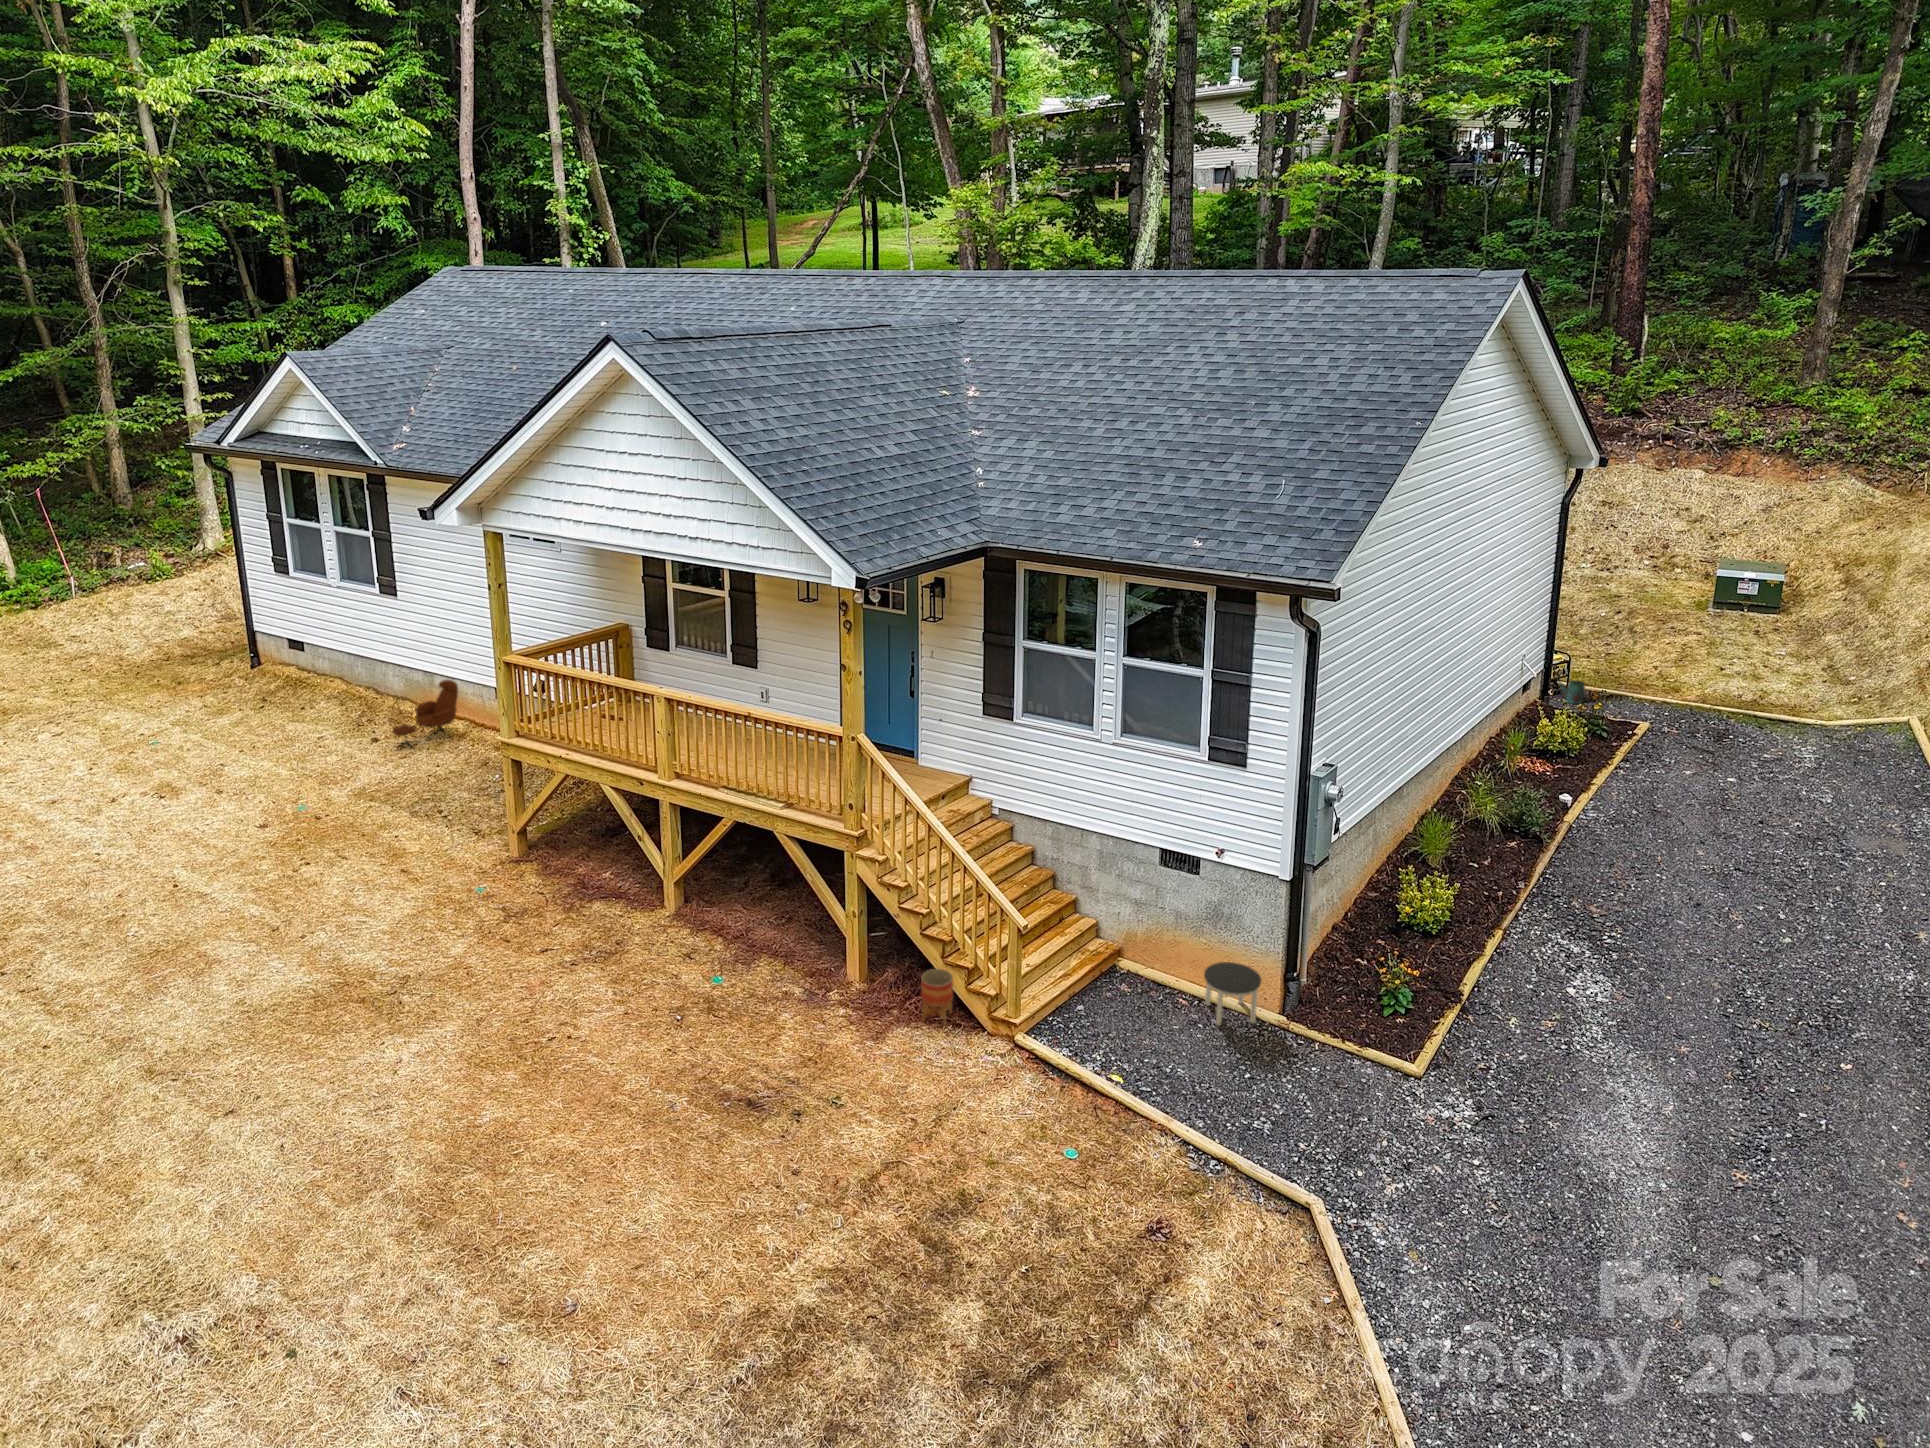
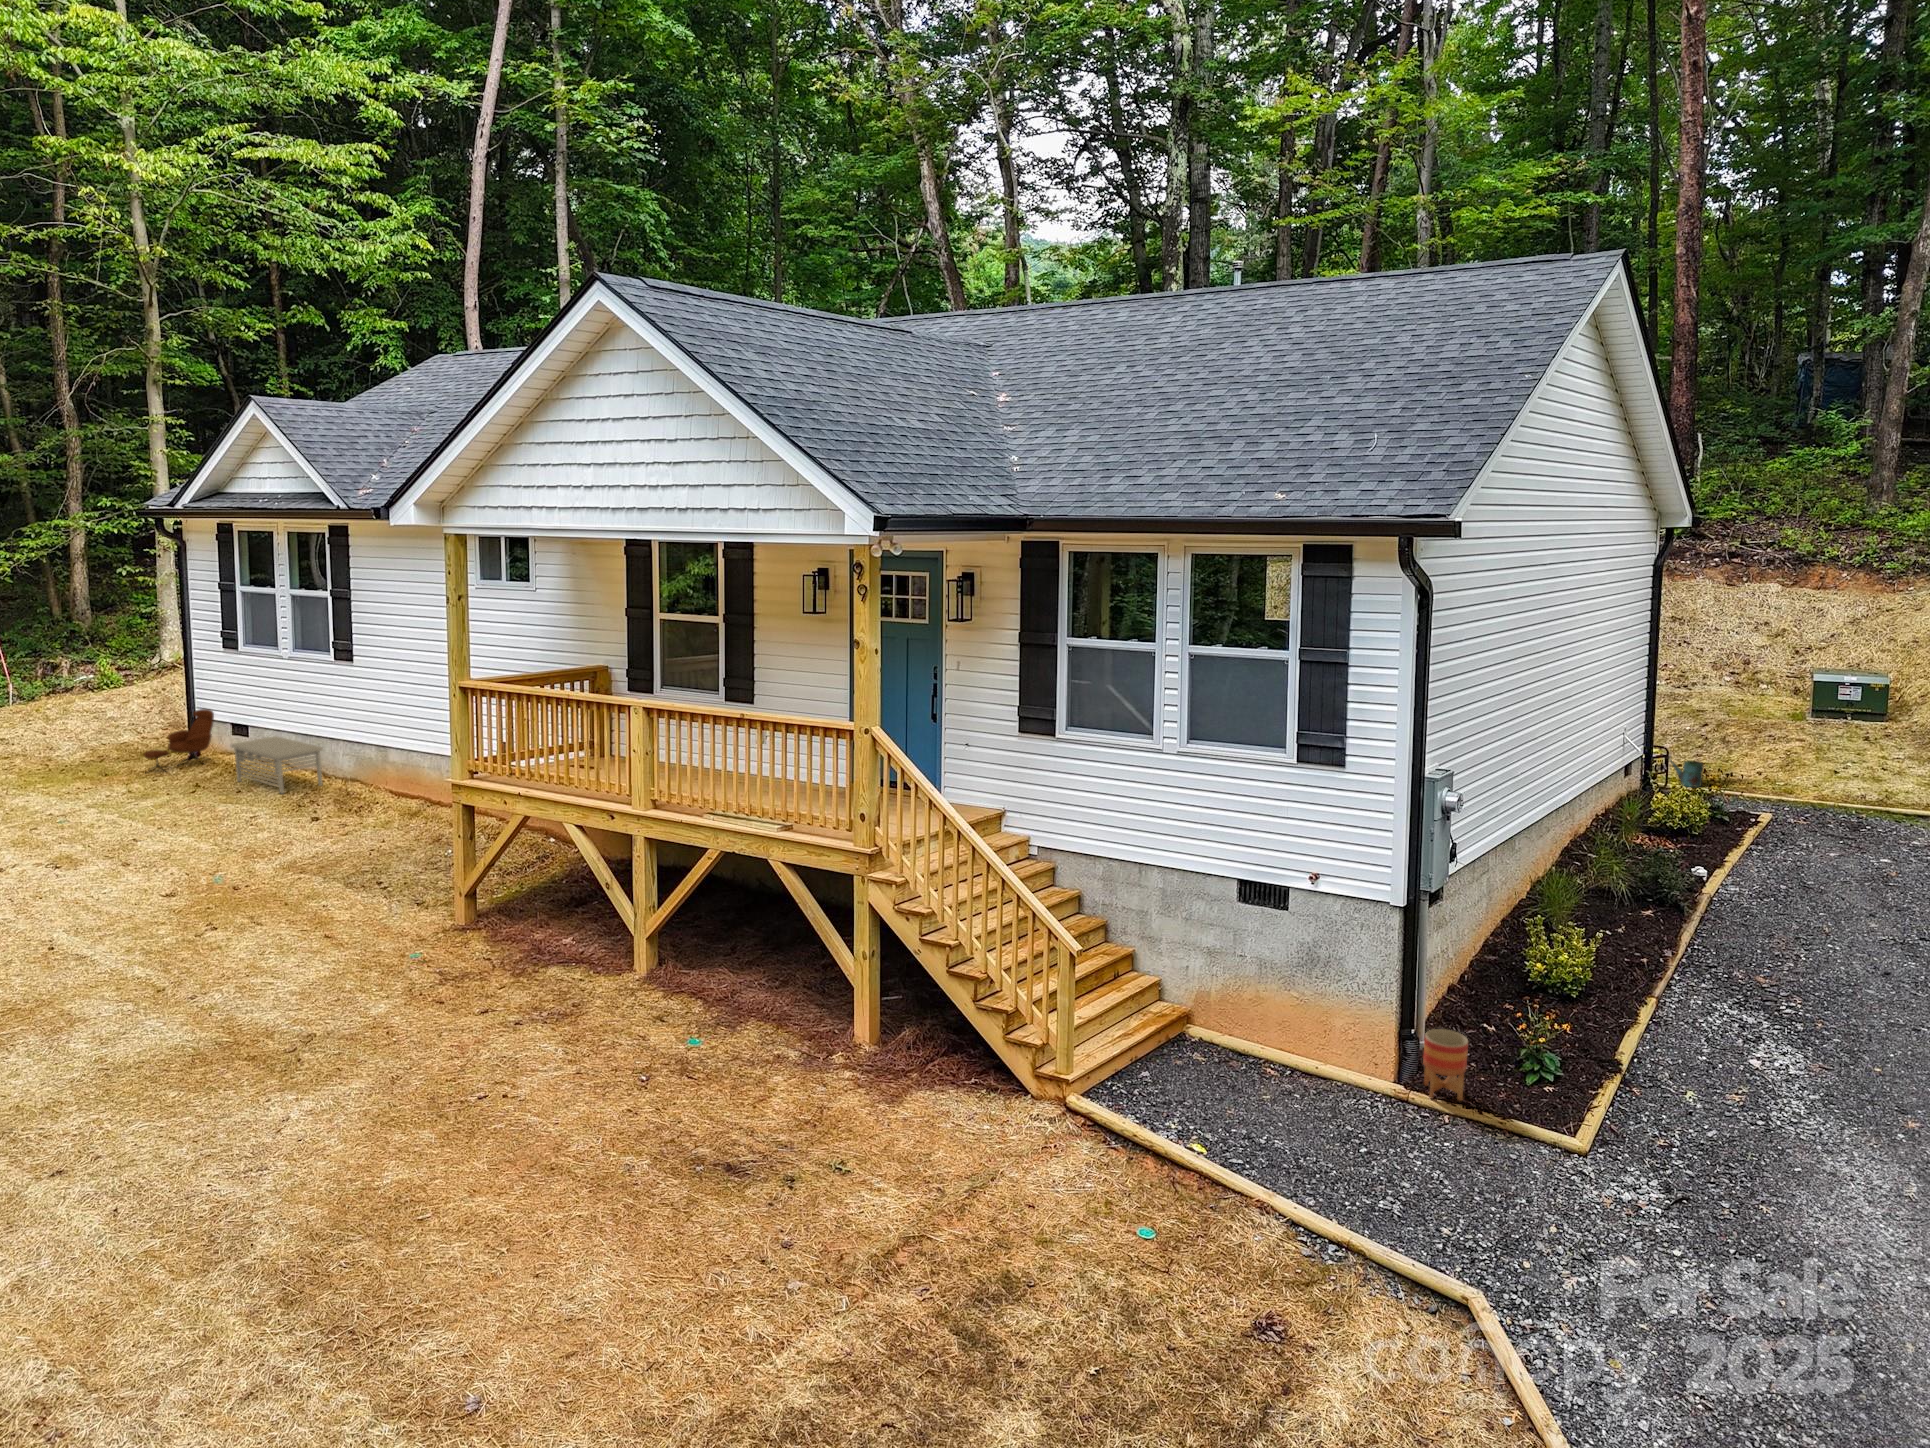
storage bench: none [292,659,377,715] -> present [231,736,323,794]
lounge chair: present [393,680,458,746] -> present [144,709,214,773]
round table: present [1204,962,1262,1025] -> none [1298,1021,1371,1097]
planter: present [921,969,953,1025] -> present [1423,1029,1468,1101]

